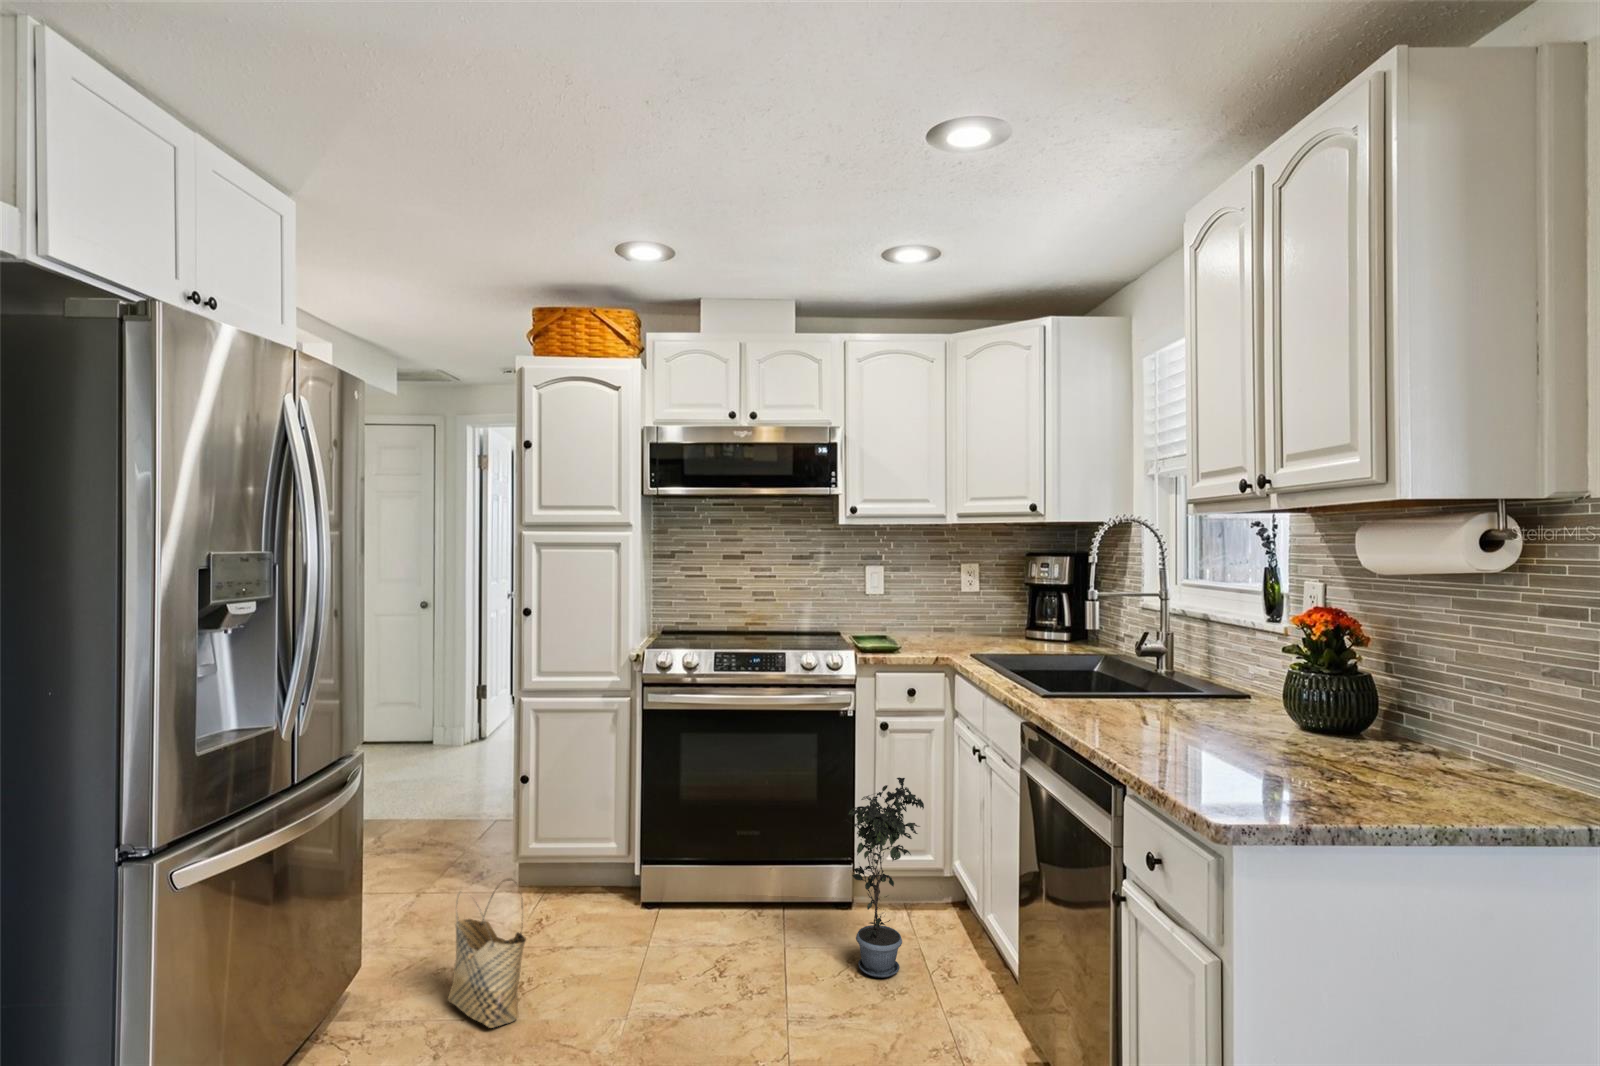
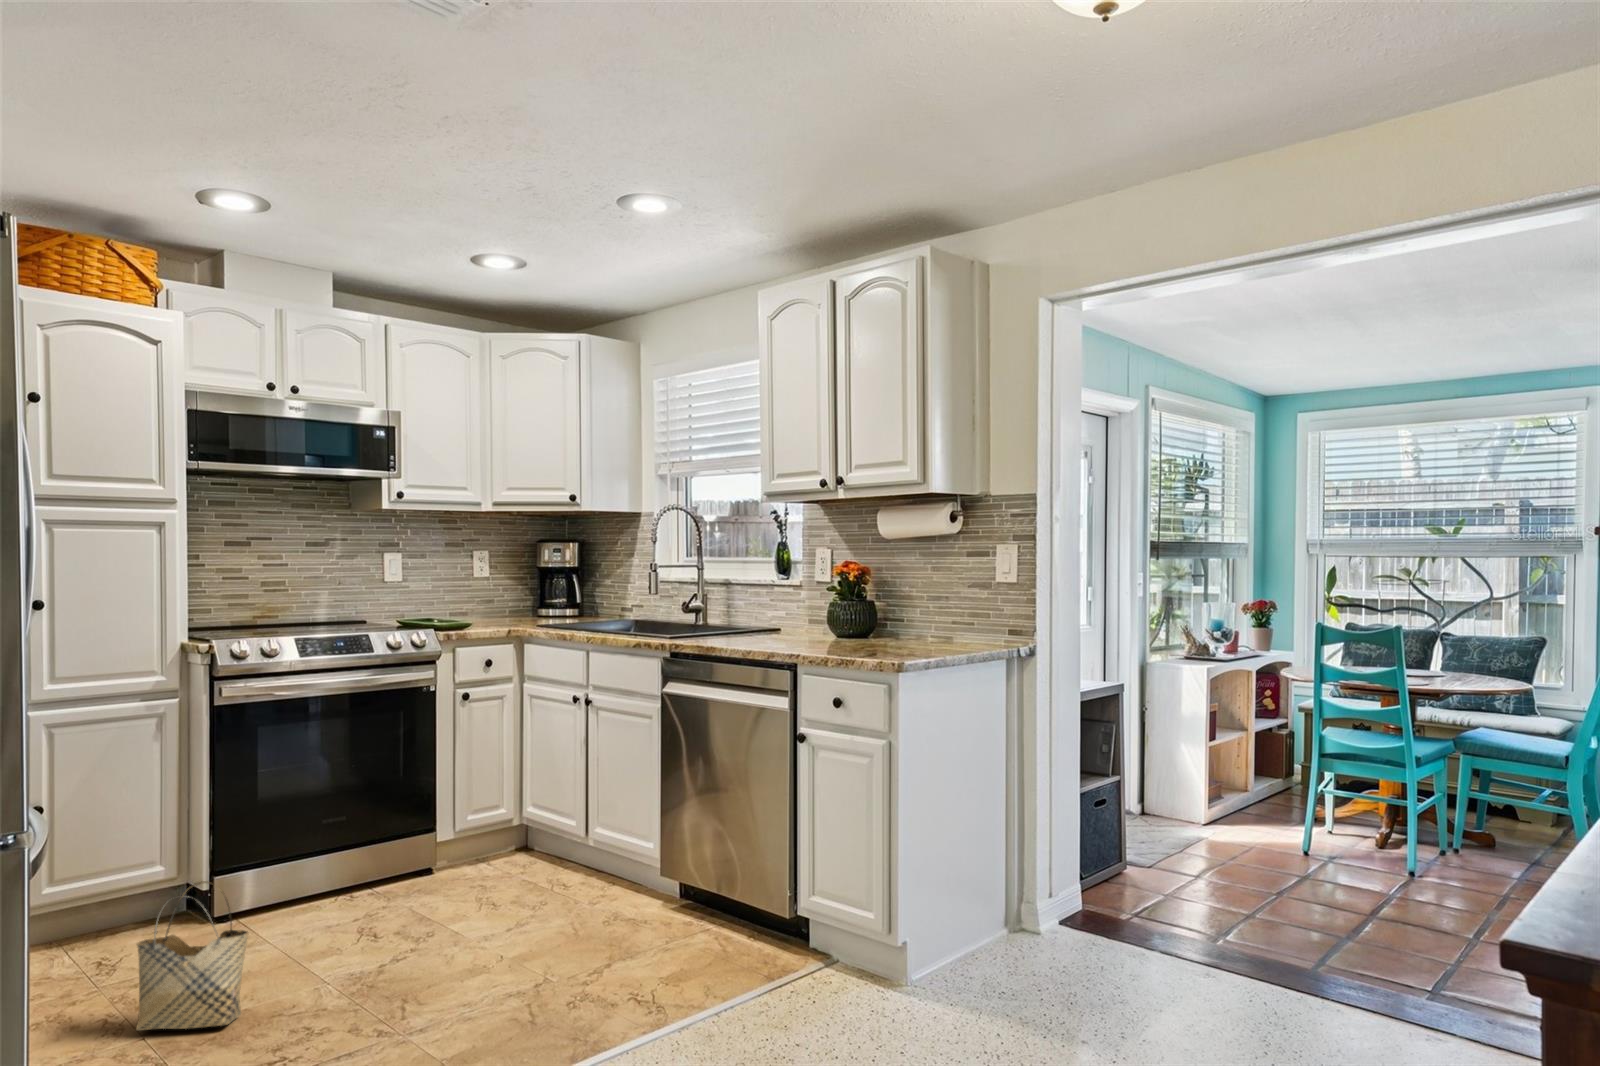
potted plant: present [842,777,924,978] -> none [478,728,556,903]

